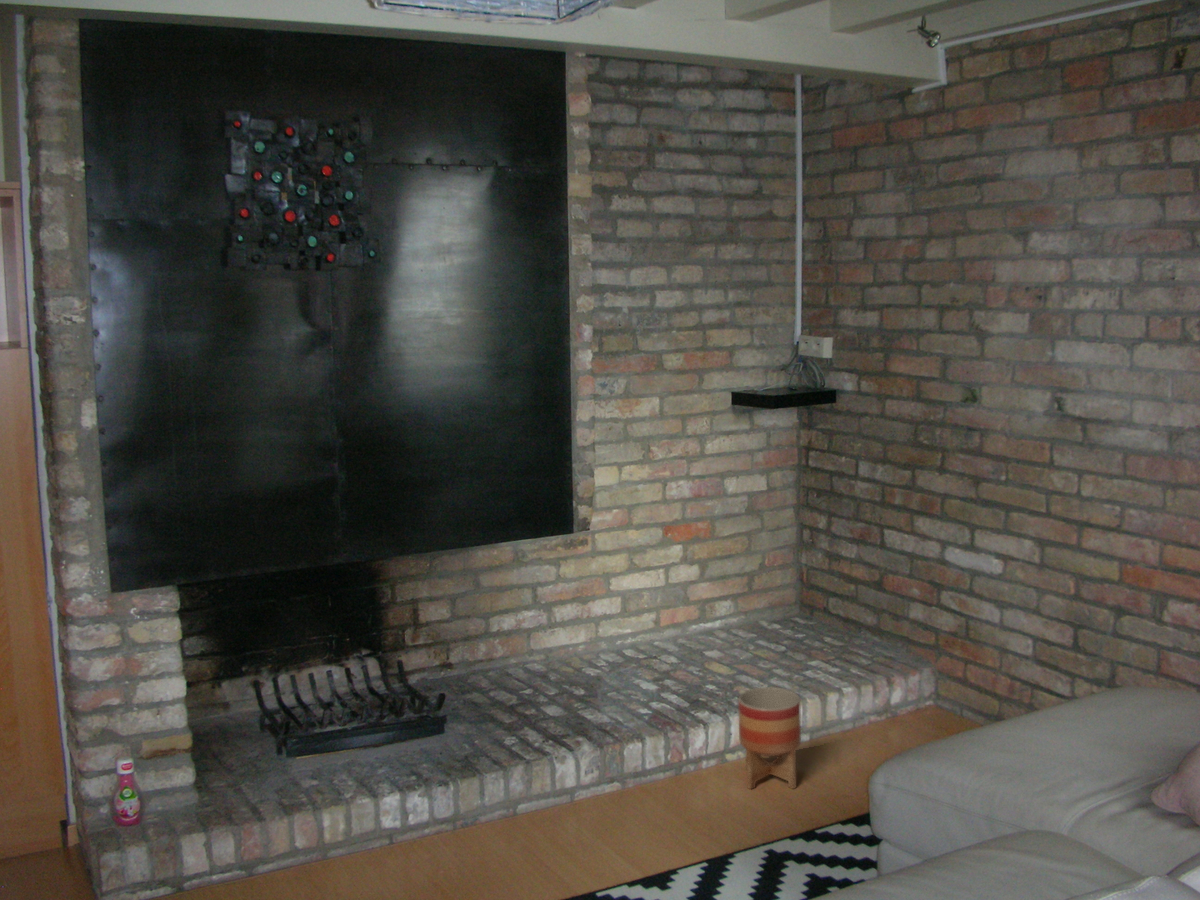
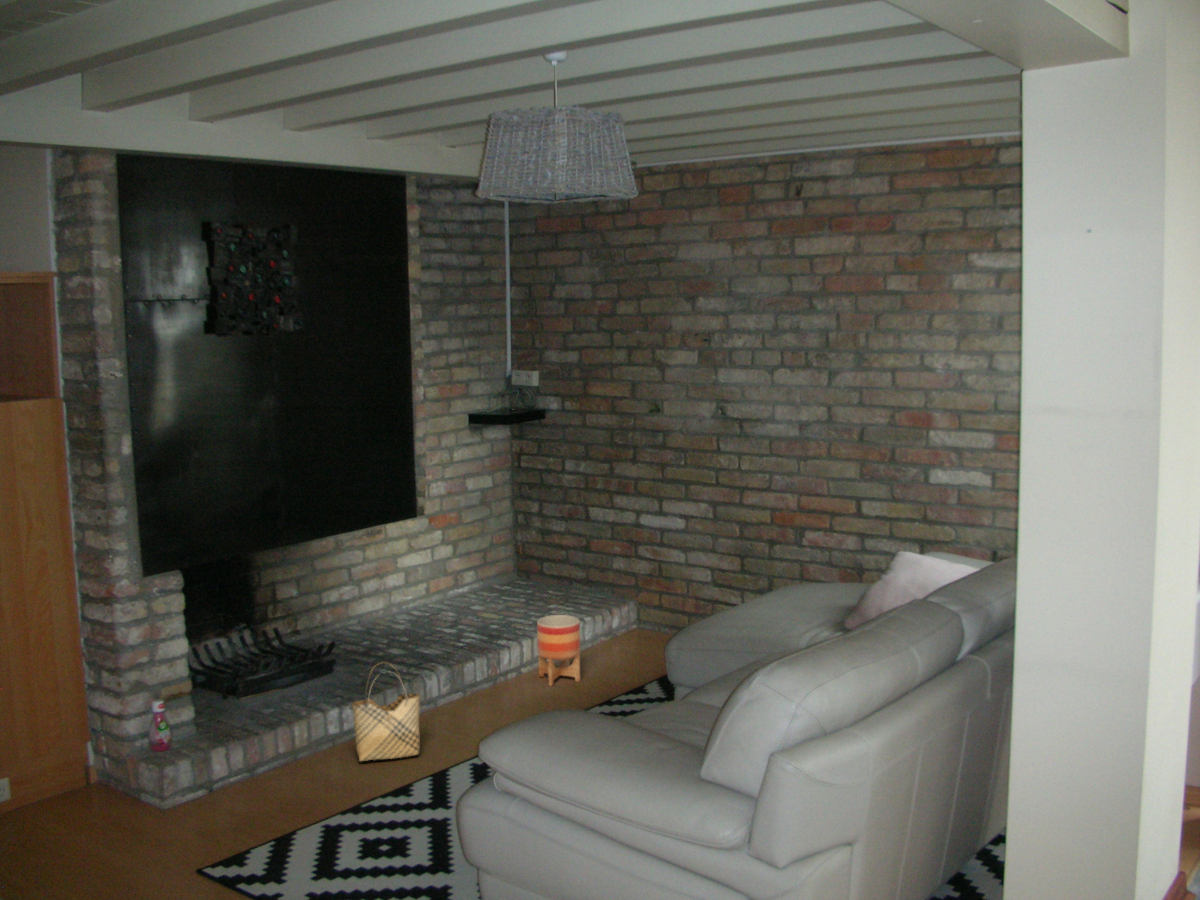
woven basket: none [404,739,498,876] -> present [352,662,420,761]

